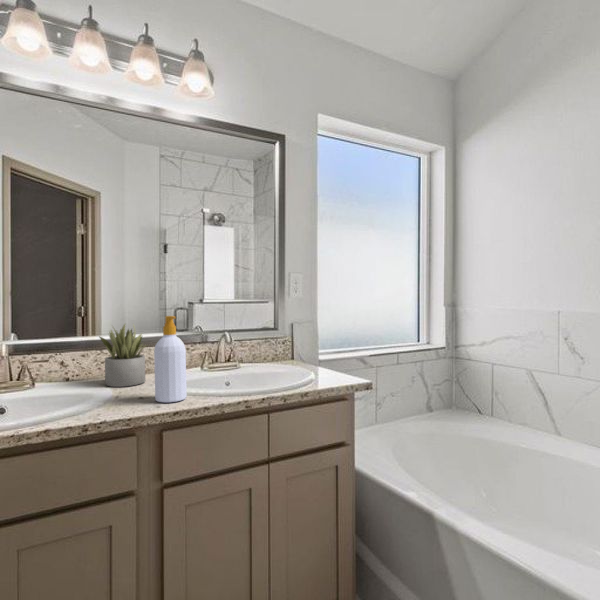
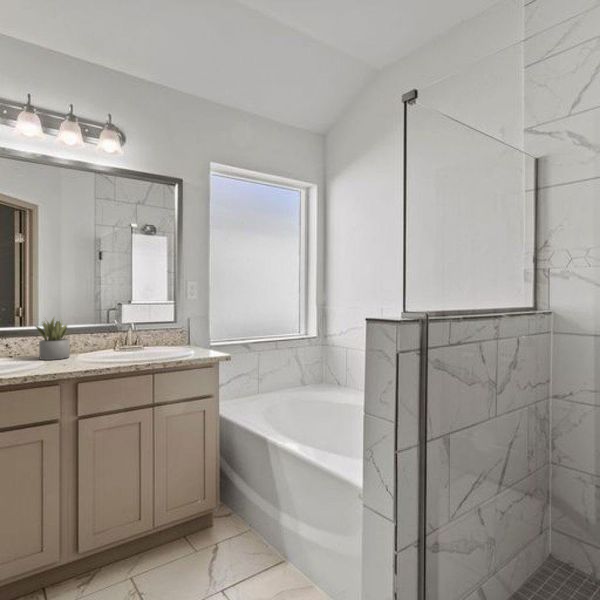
soap bottle: present [154,316,187,402] -> none [73,310,96,366]

